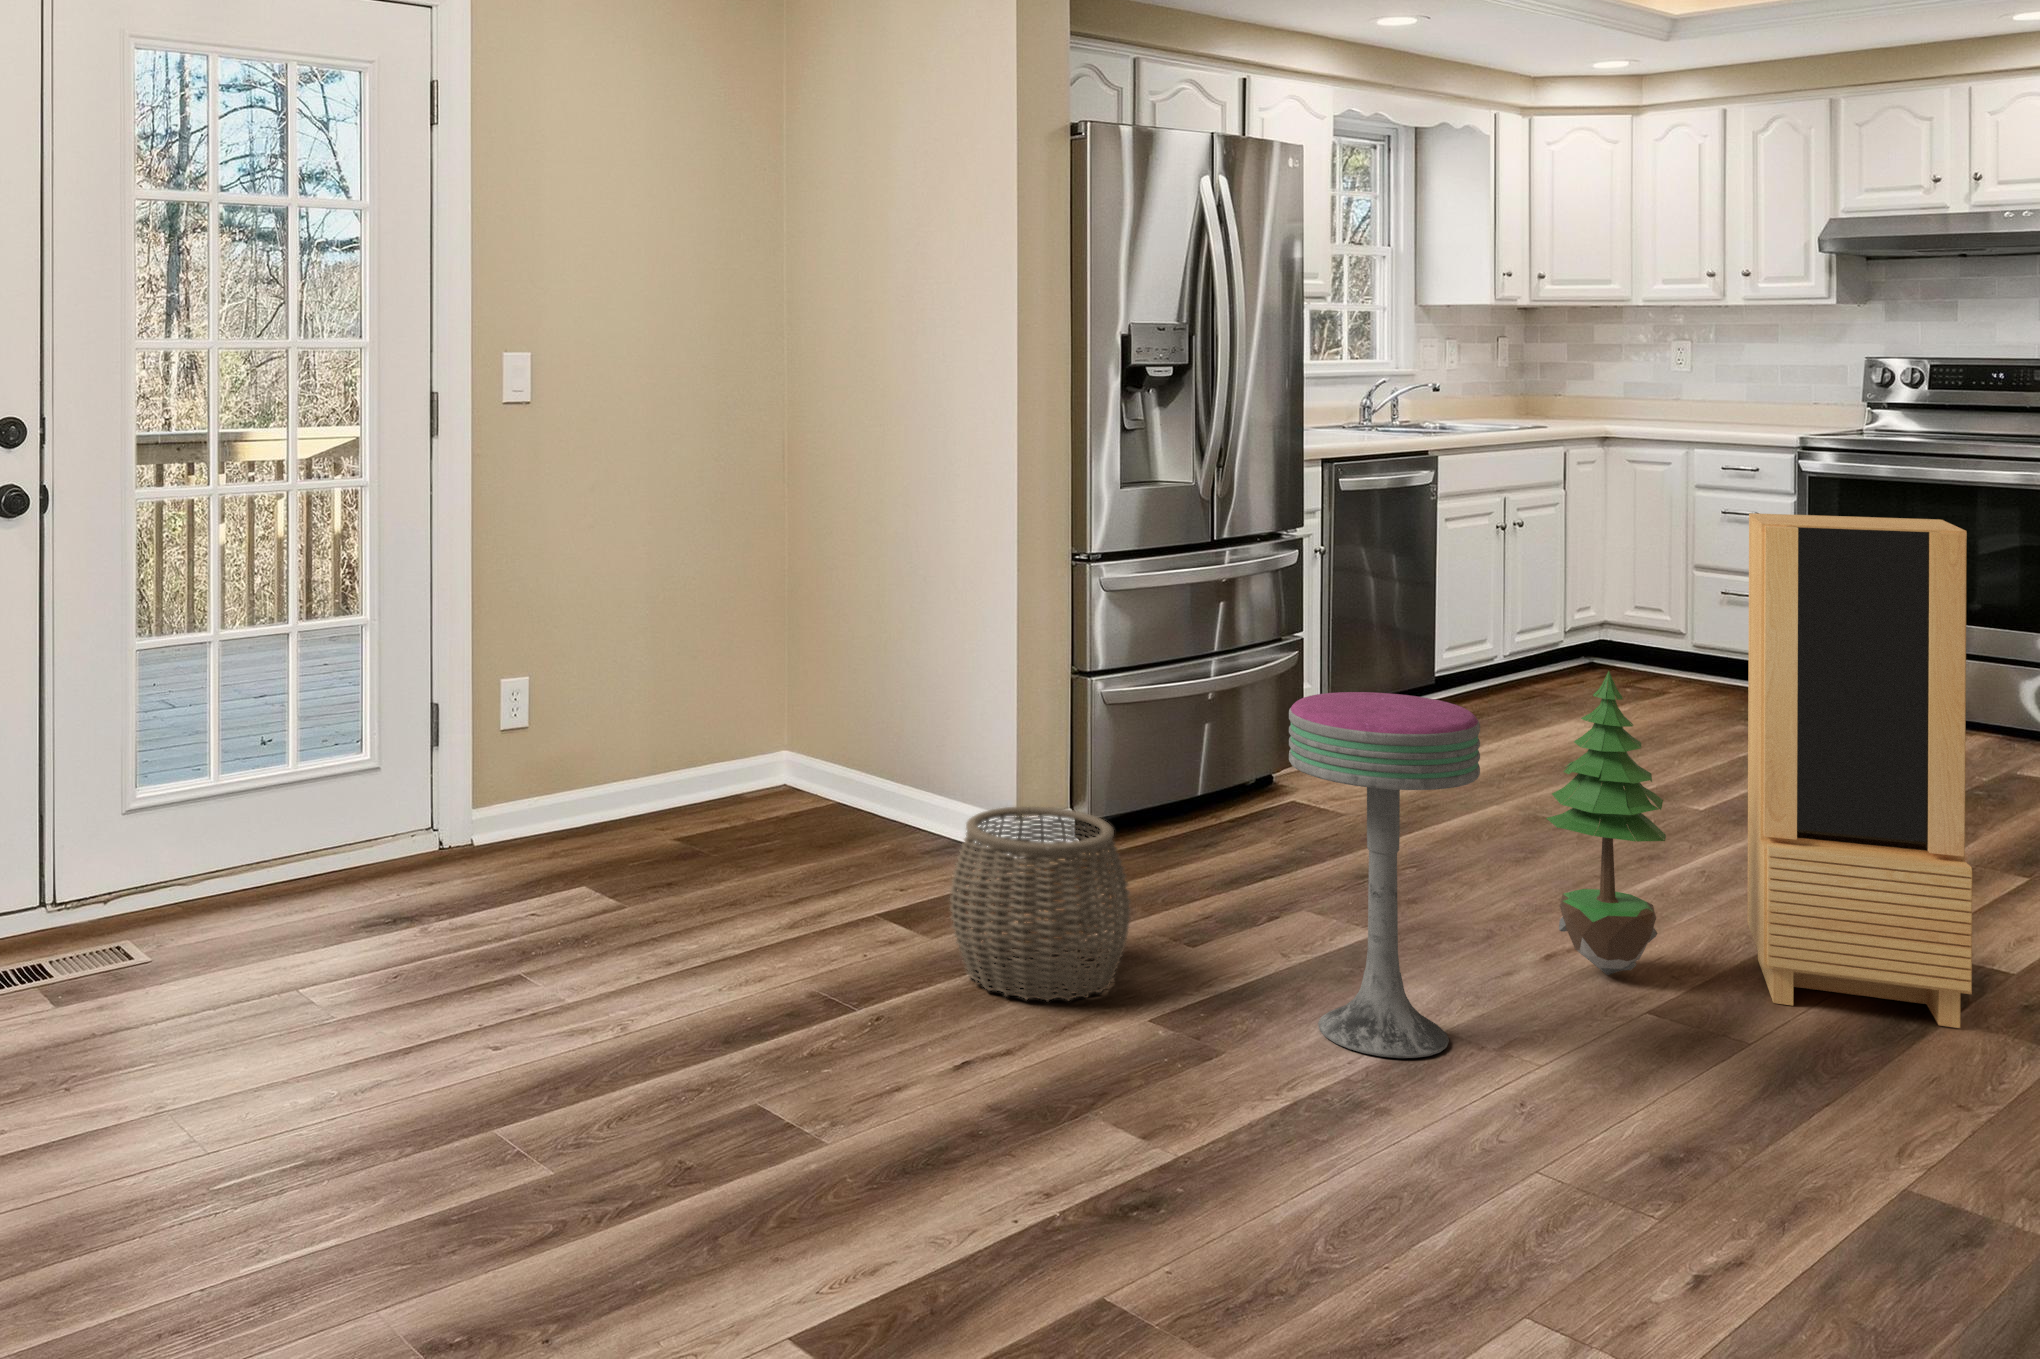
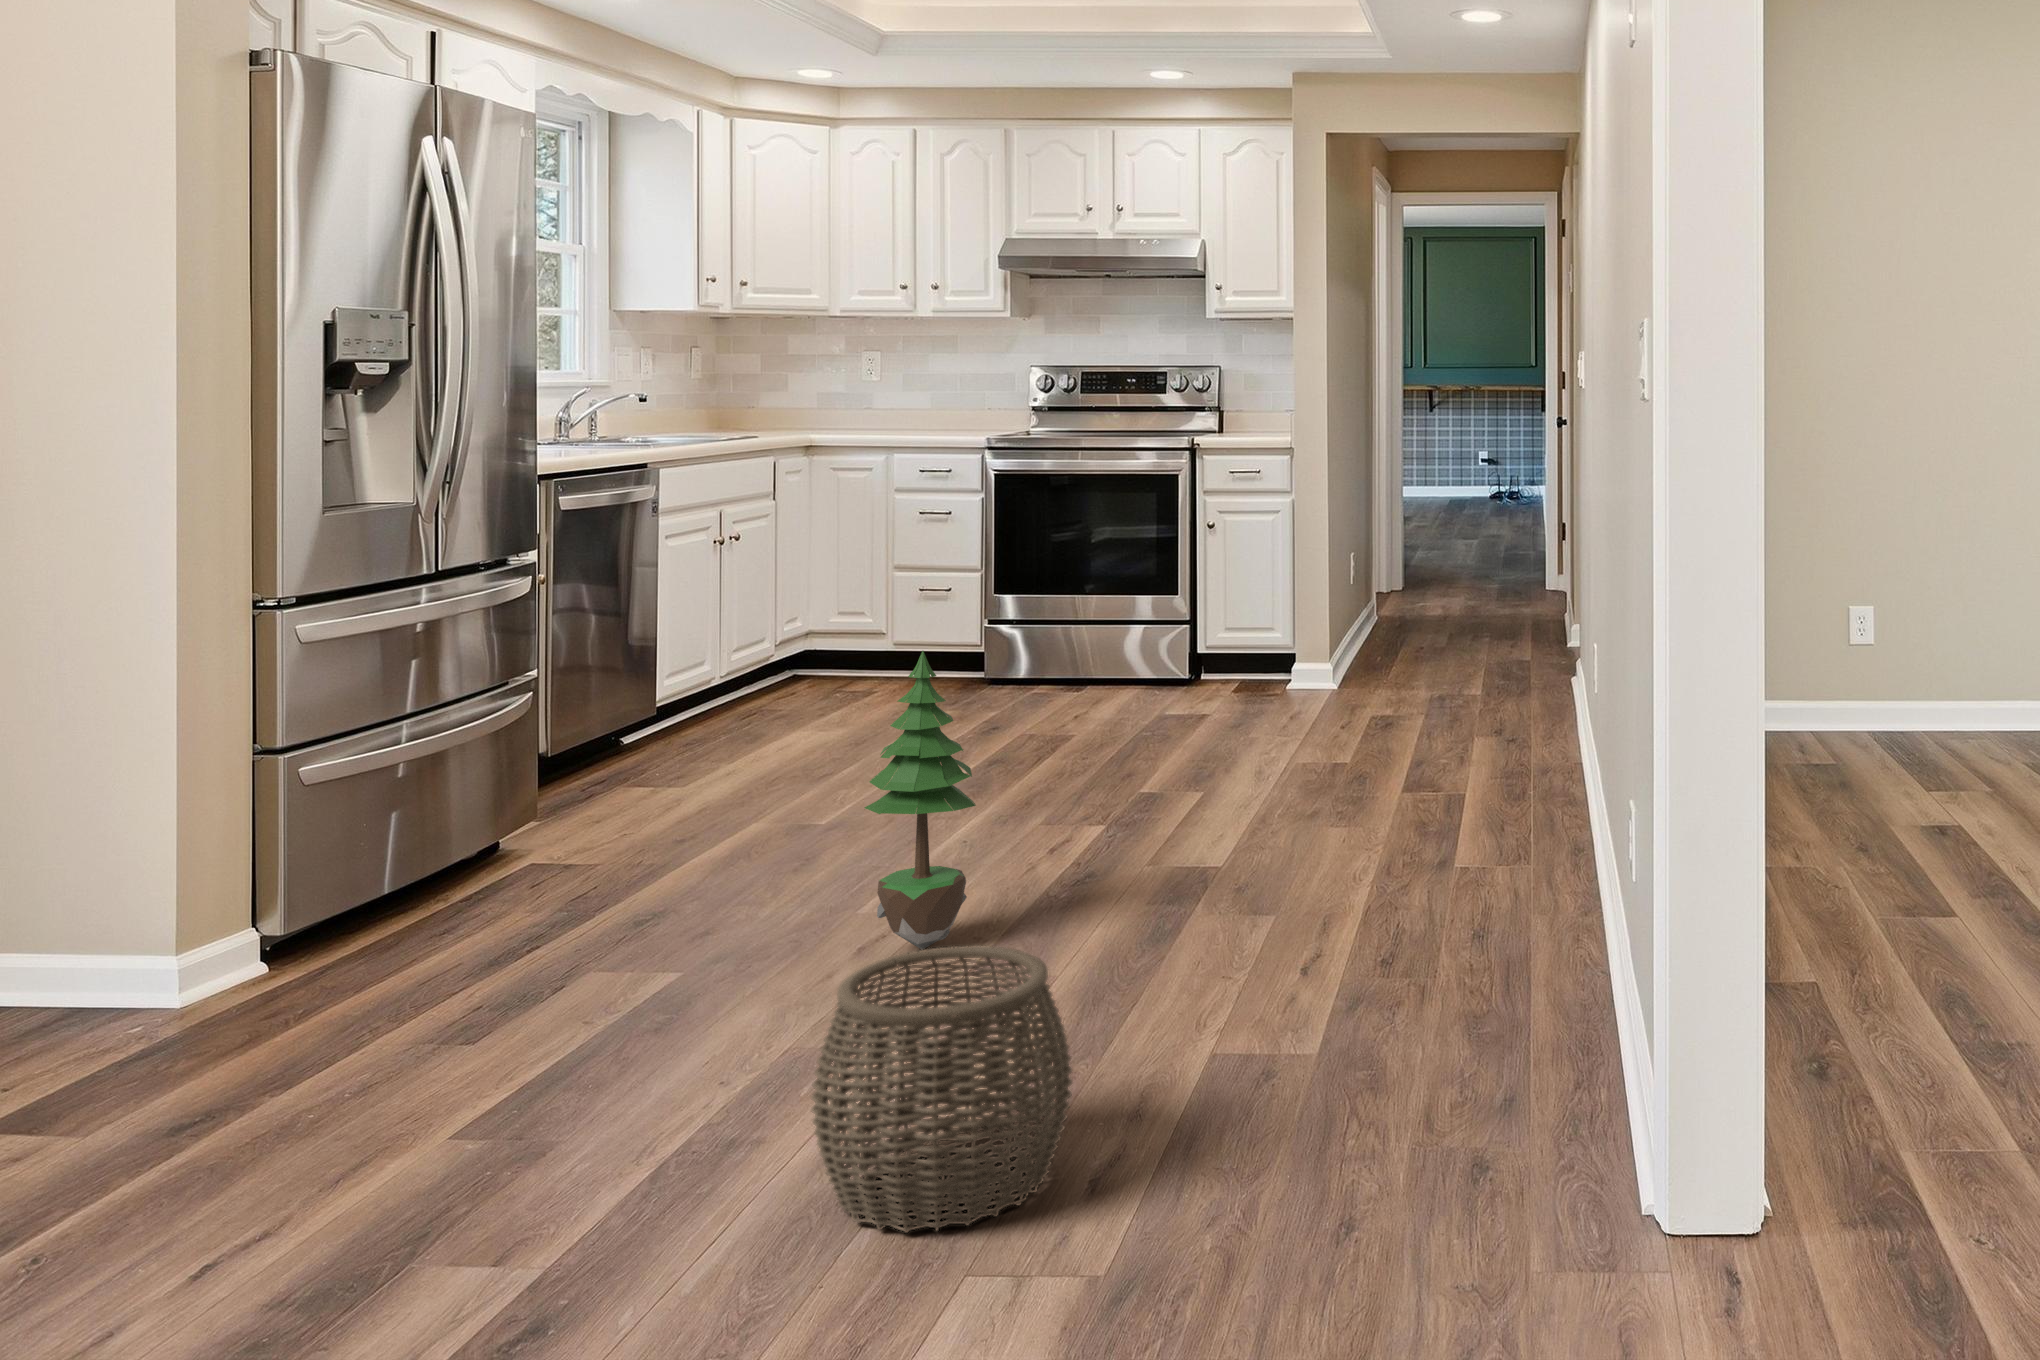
storage cabinet: present [1748,513,1972,1028] -> none [1030,486,1213,935]
bar stool: present [1289,692,1480,1058] -> none [621,699,833,1096]
woven basket: present [950,806,1131,1001] -> present [811,945,1072,1232]

